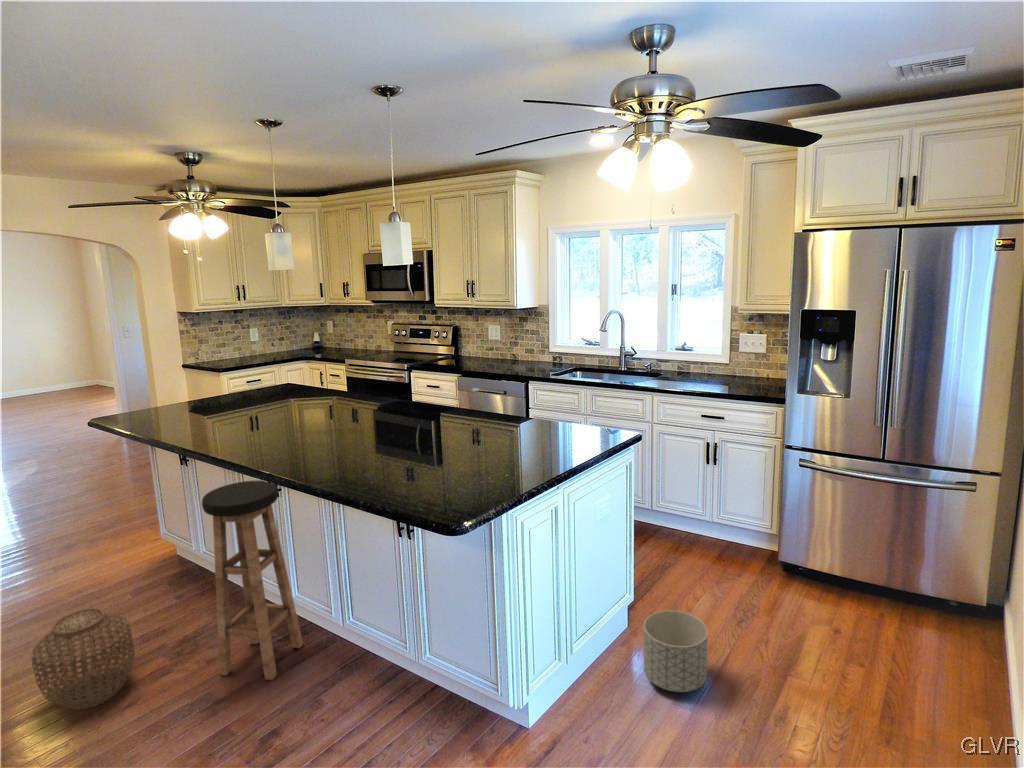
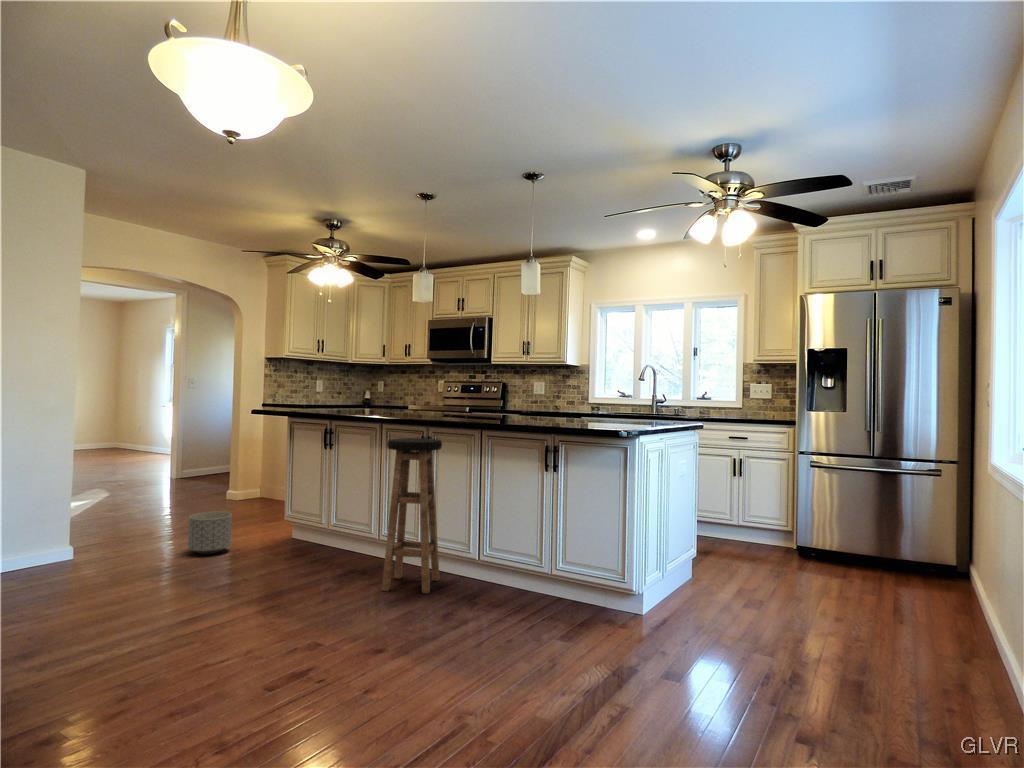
woven basket: present [31,608,135,709] -> none [247,525,318,603]
planter: present [644,610,708,692] -> present [188,512,232,554]

